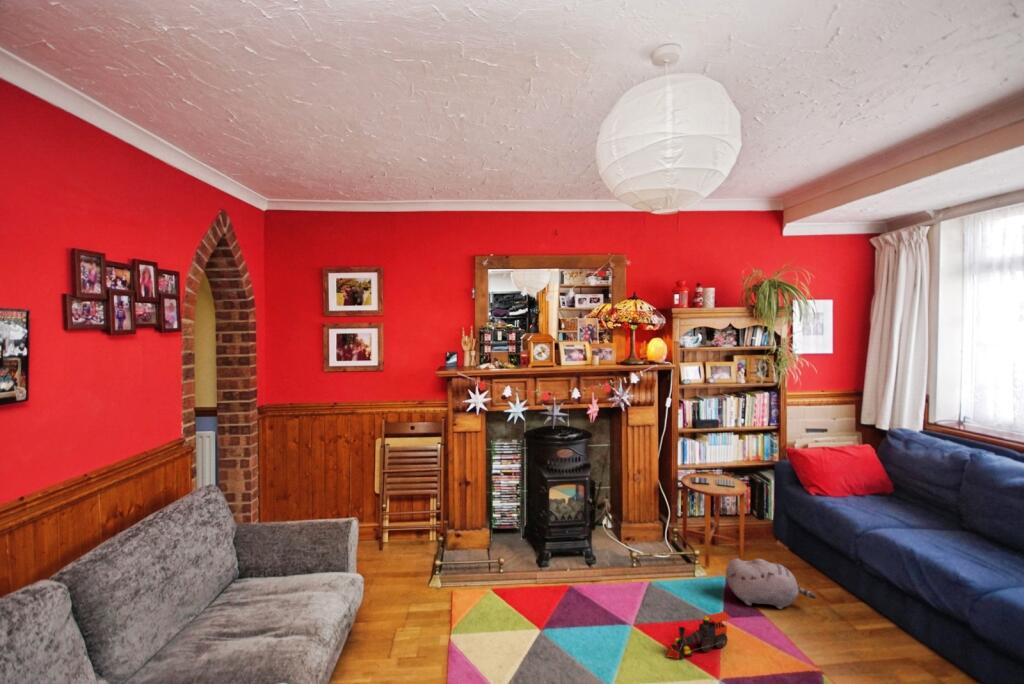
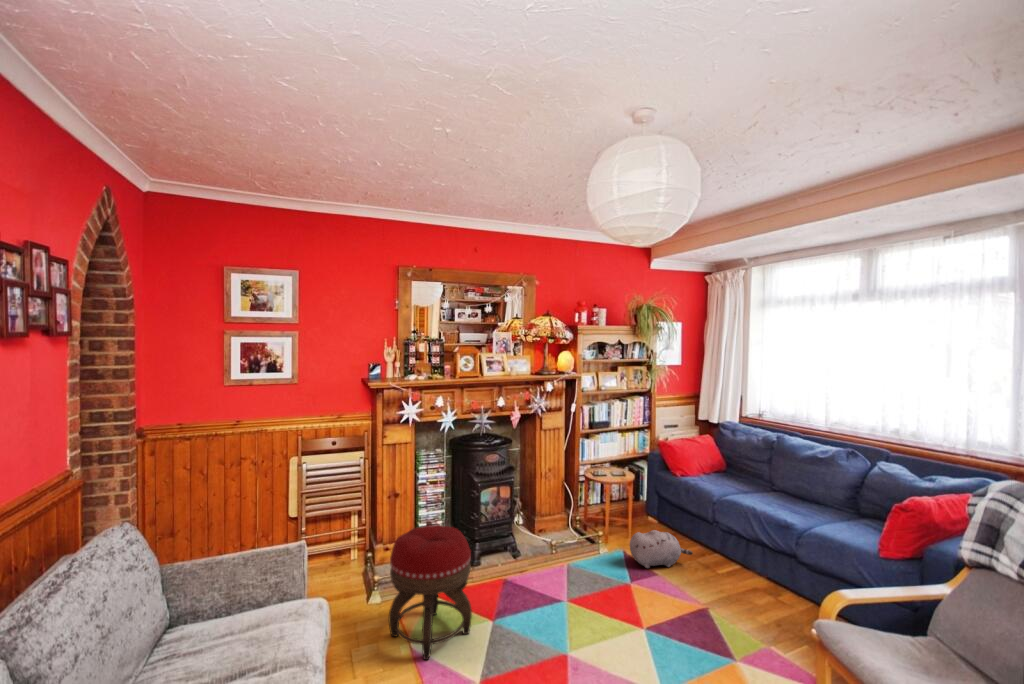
footstool: none [423,518,507,658] -> present [389,525,472,660]
toy train: present [667,612,732,659] -> none [606,574,648,617]

